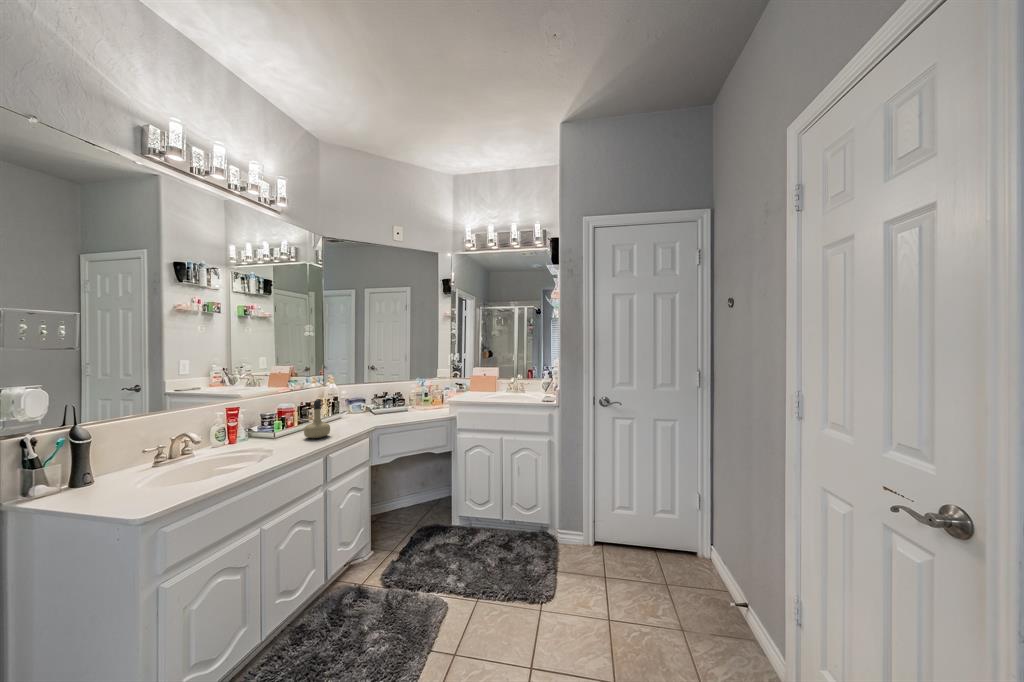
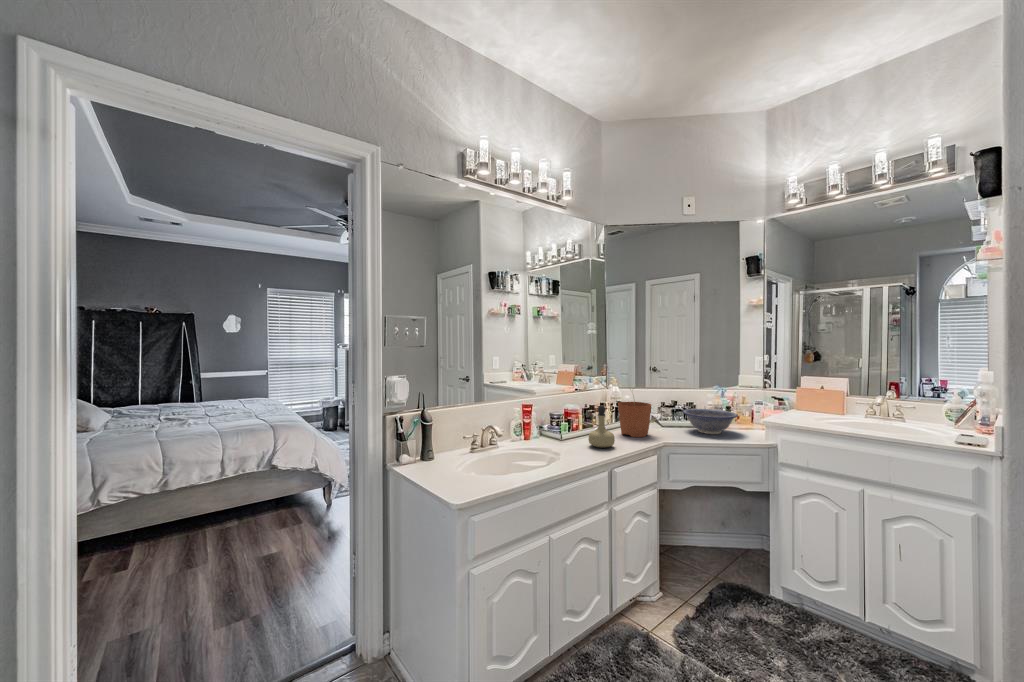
plant pot: none [334,383,365,425] -> present [618,401,651,437]
decorative bowl: none [391,395,431,414] -> present [683,409,738,434]

